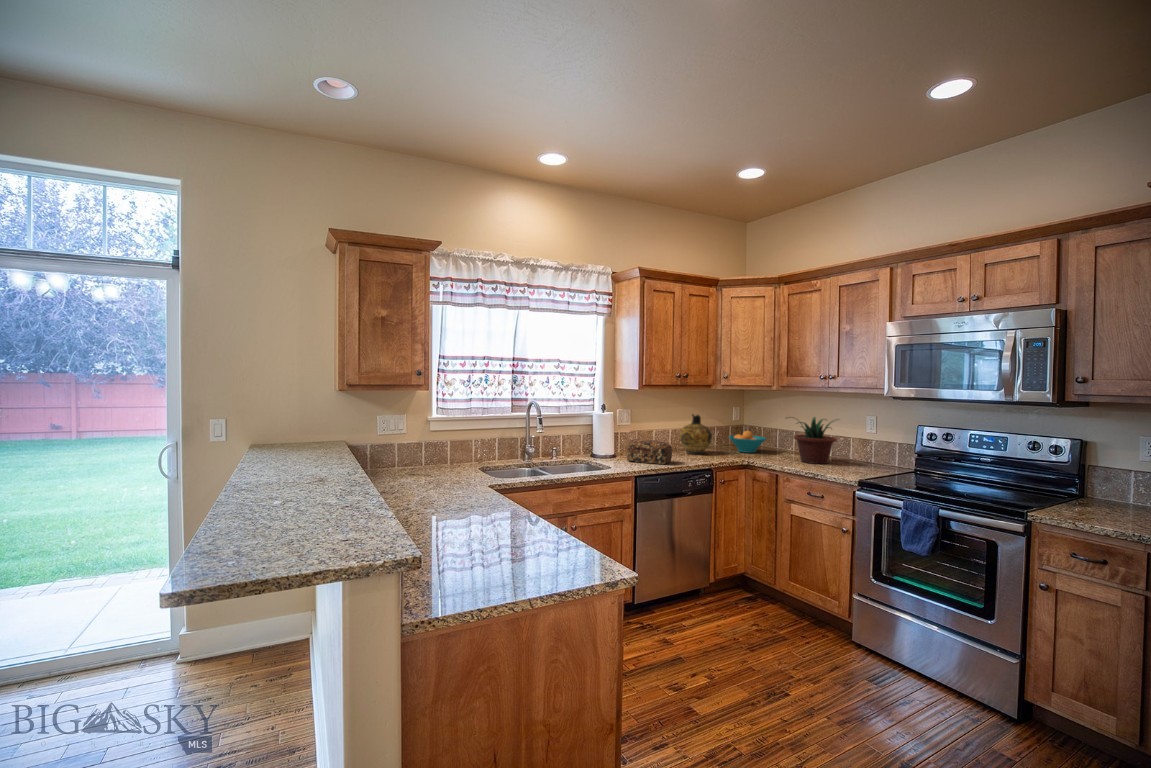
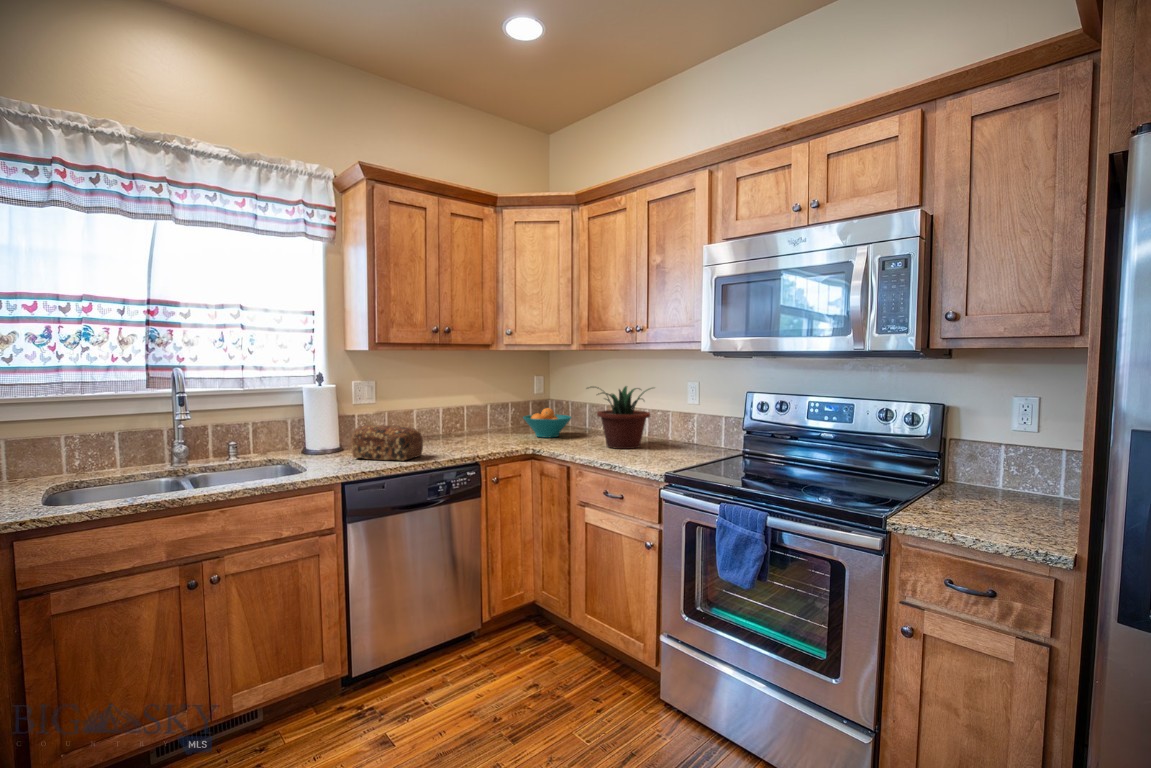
ceramic jug: present [679,414,712,454] -> none [451,387,496,443]

